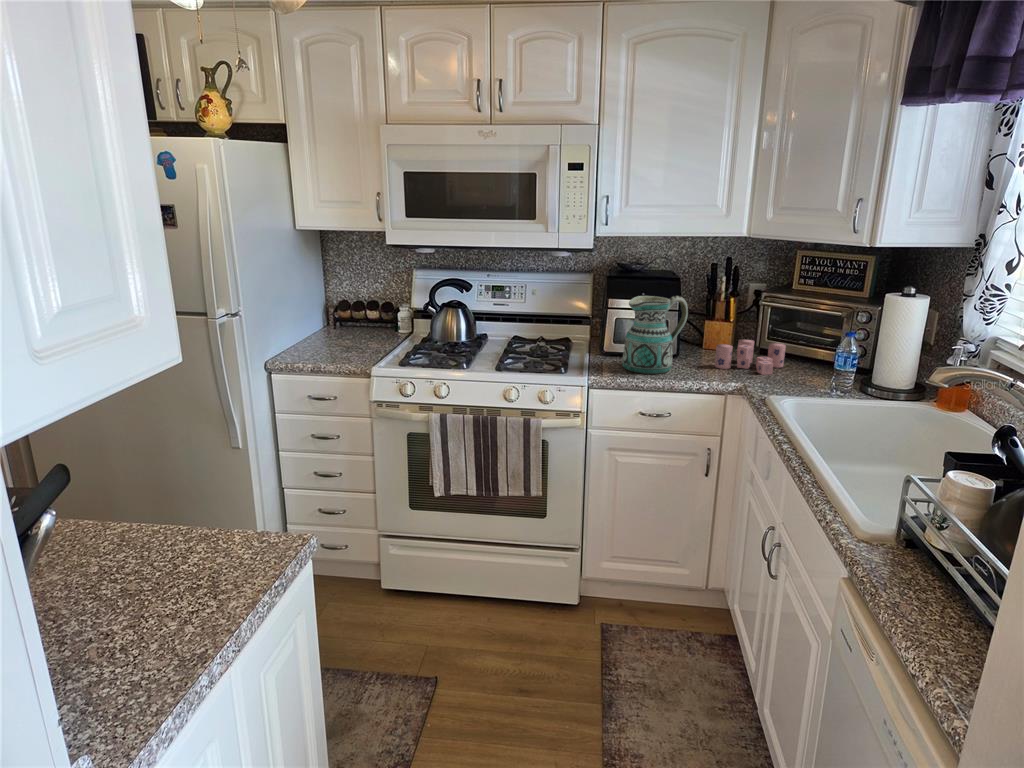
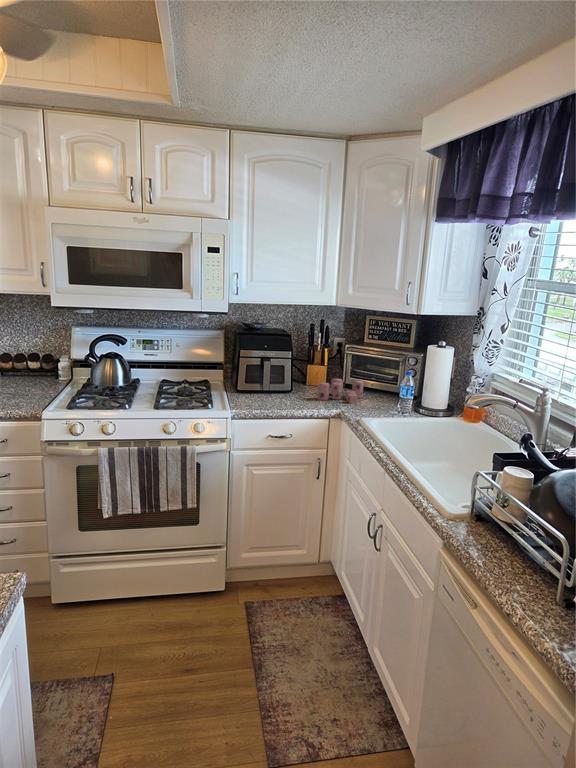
ceramic pitcher: present [622,296,688,374] -> none [252,348,298,406]

